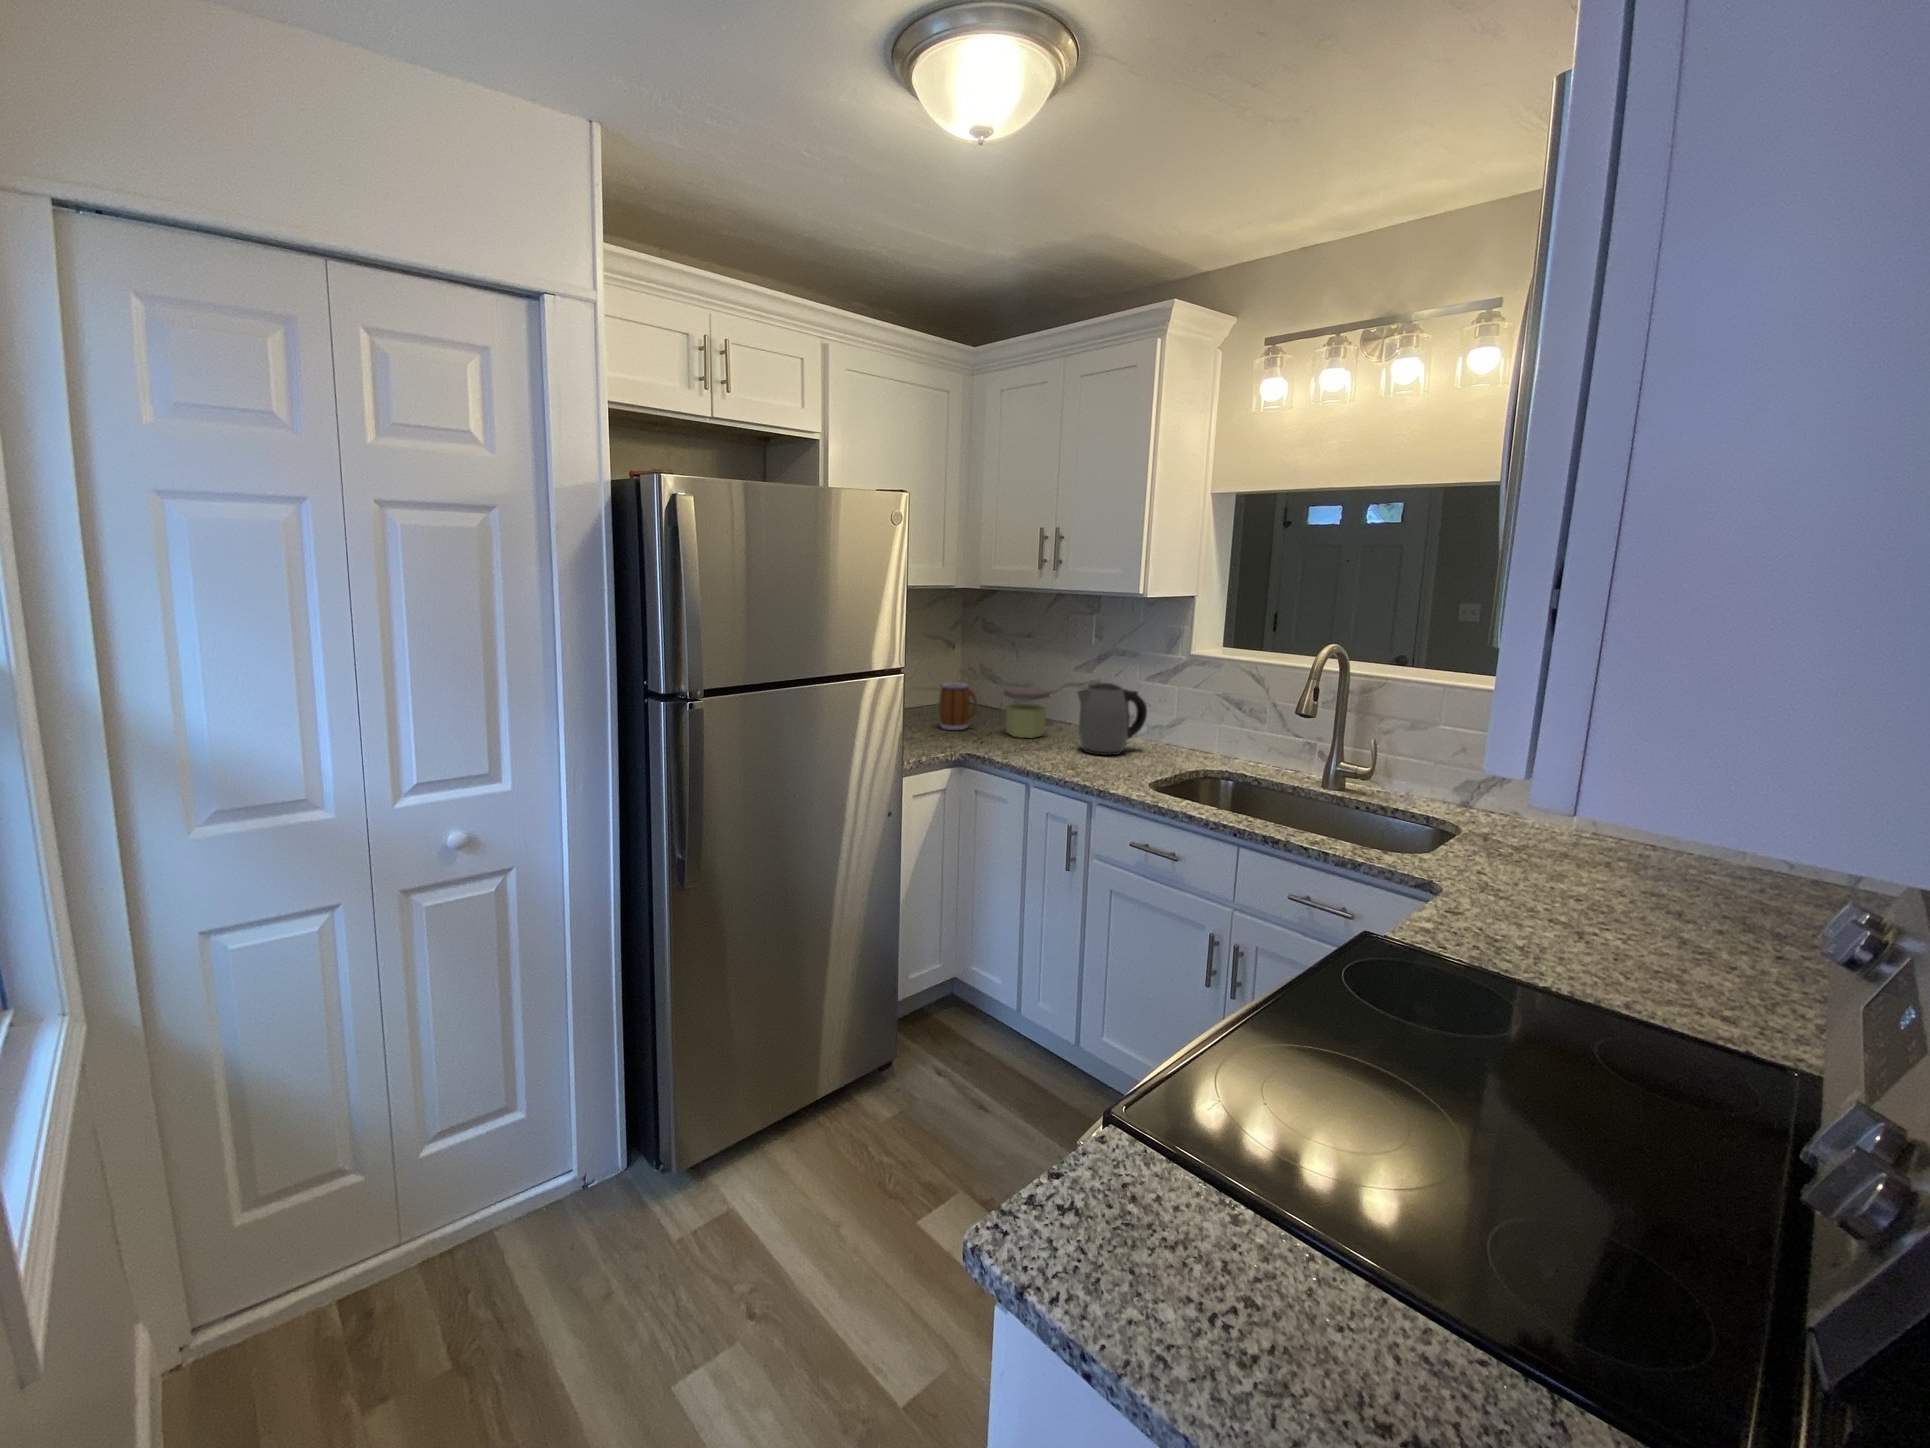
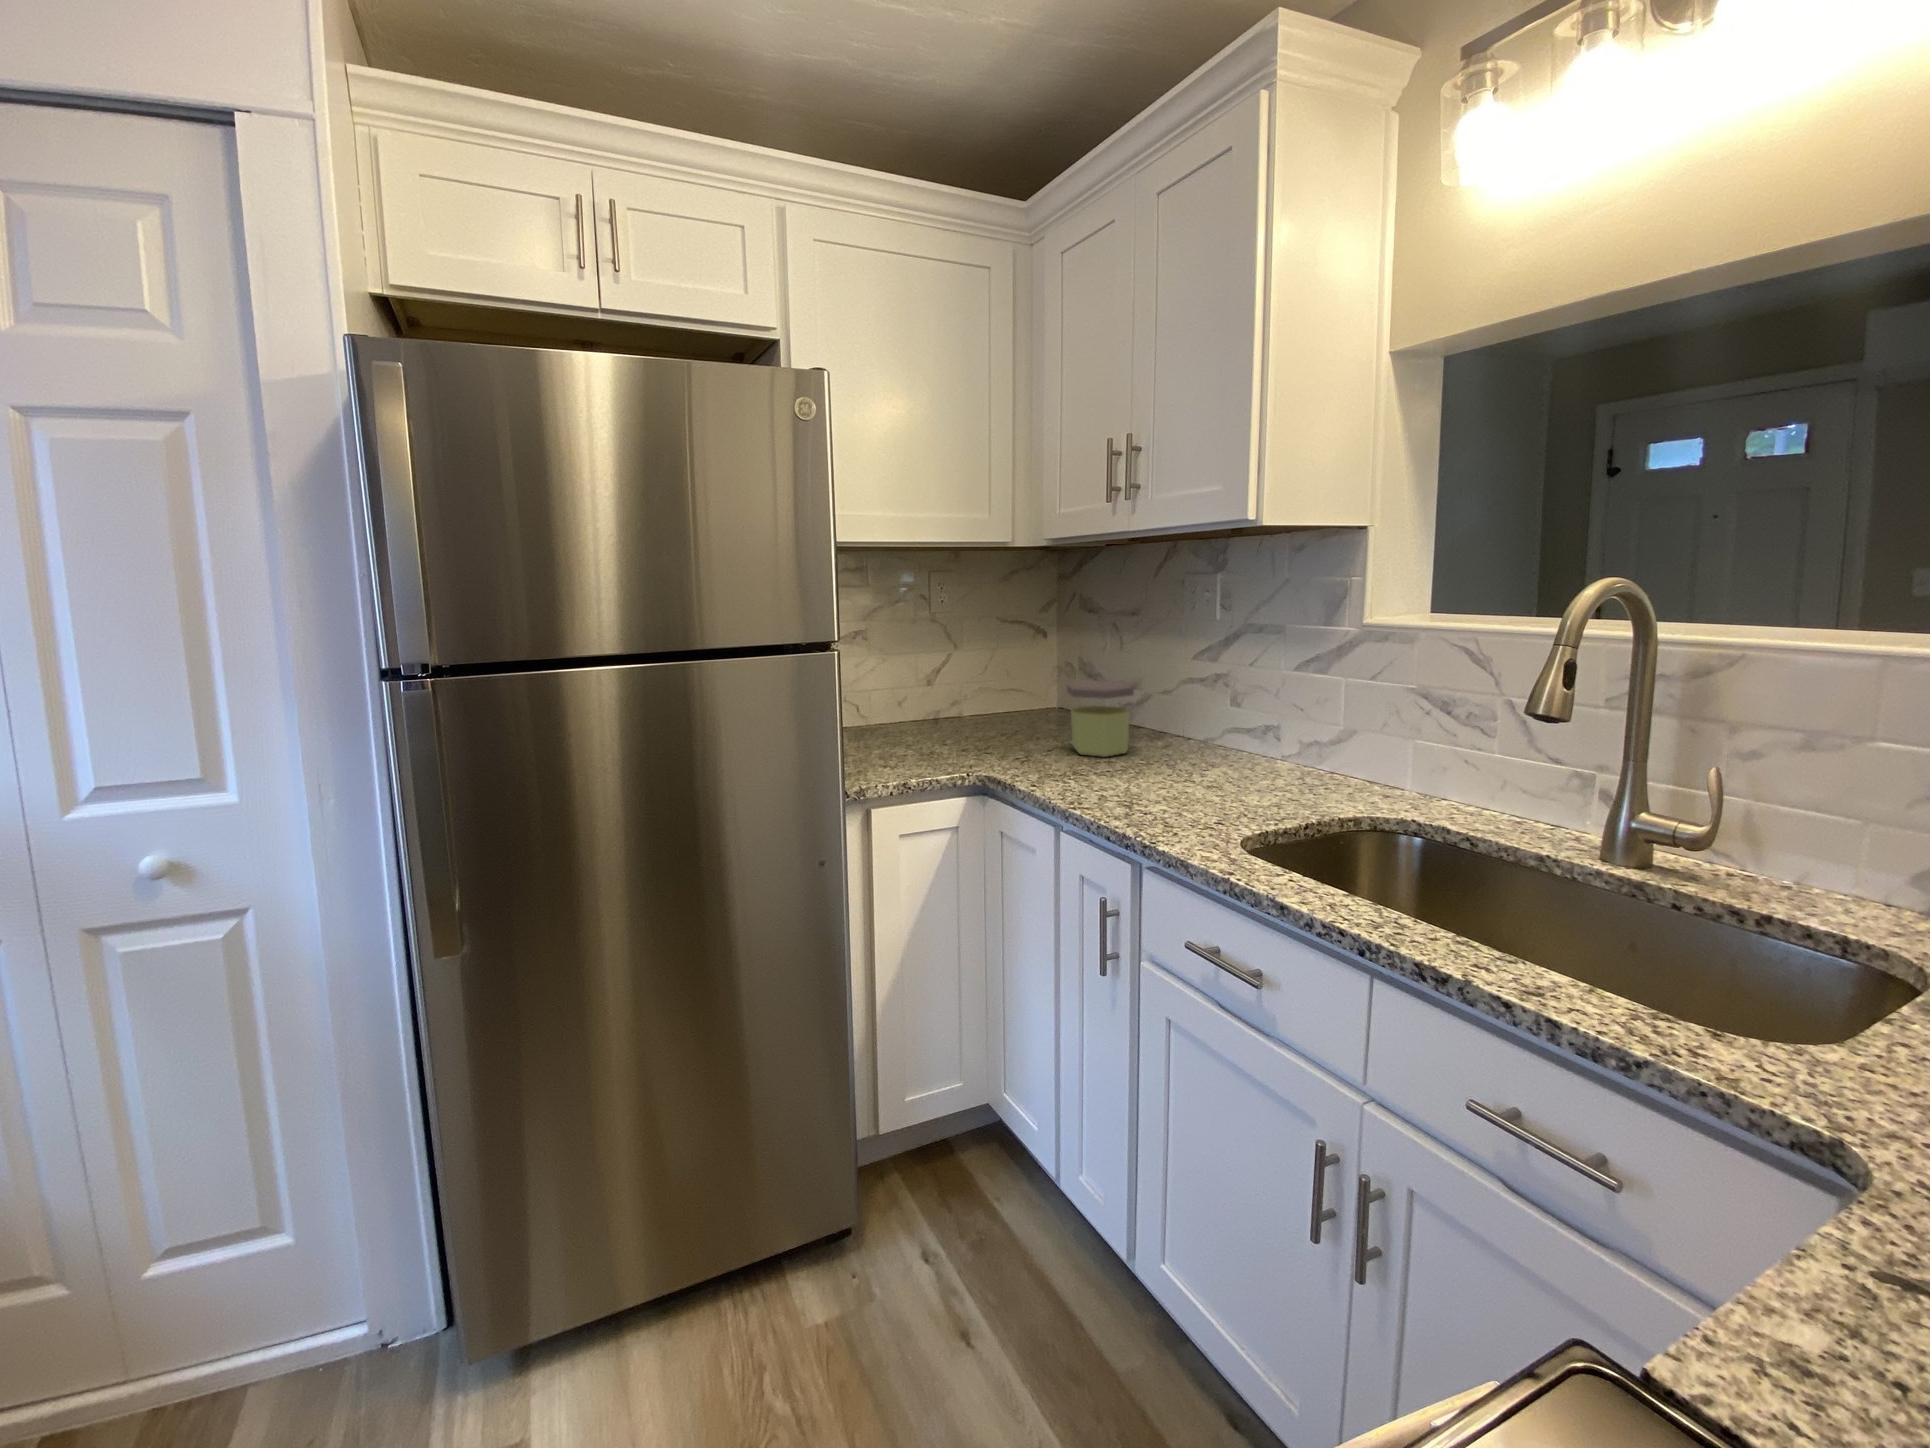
mug: present [939,683,977,730] -> none [981,675,1034,743]
kettle: present [1077,683,1147,755] -> none [1156,670,1277,786]

